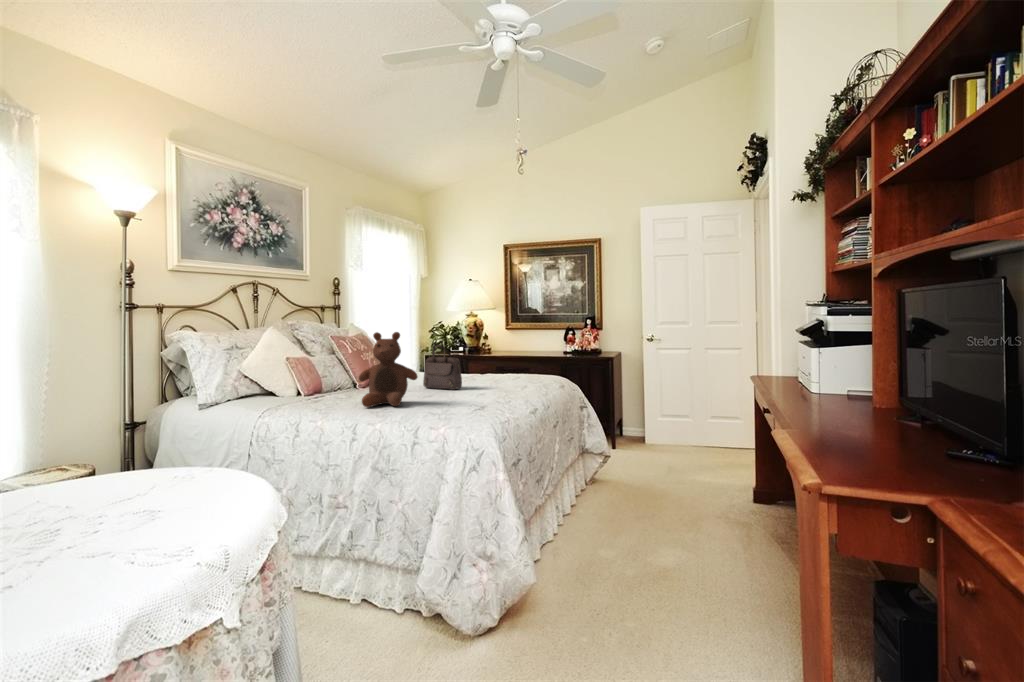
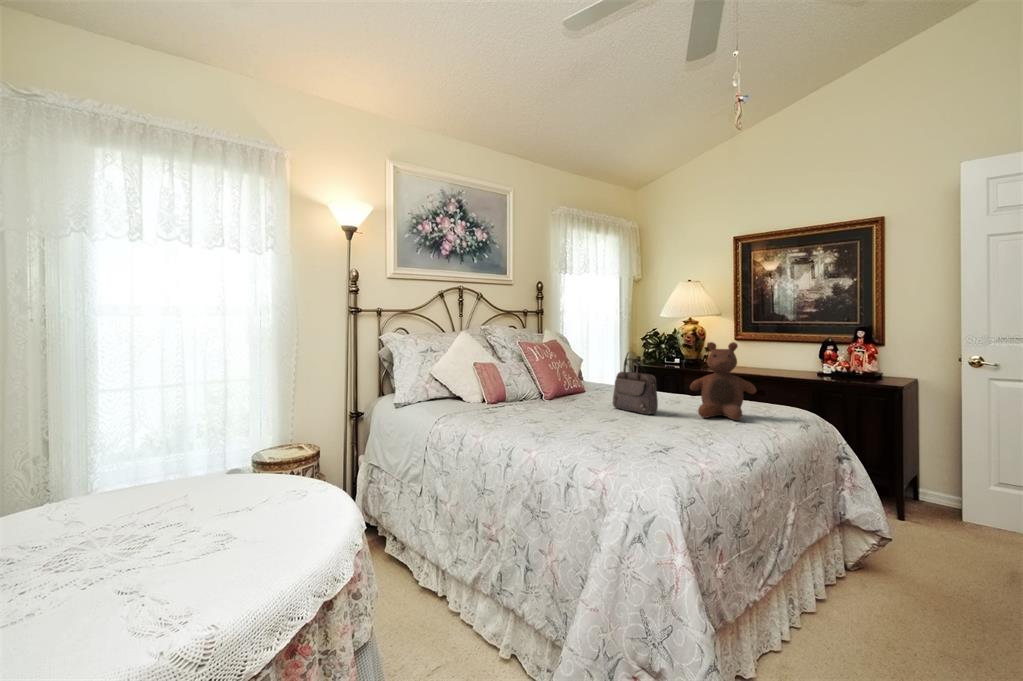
stuffed bear: present [359,332,418,407] -> present [690,342,756,420]

